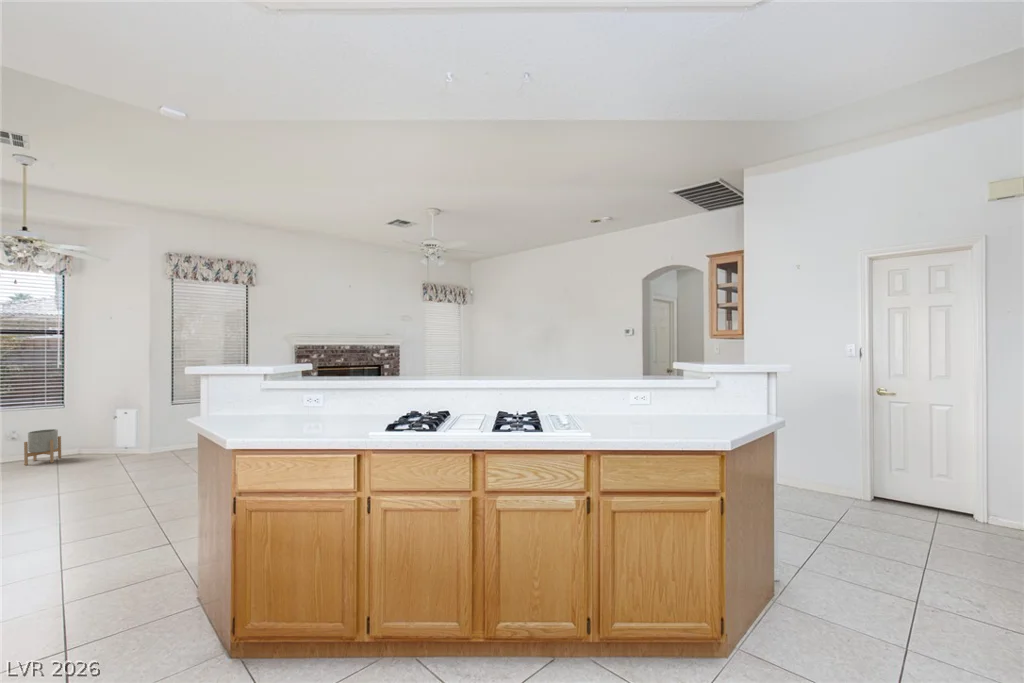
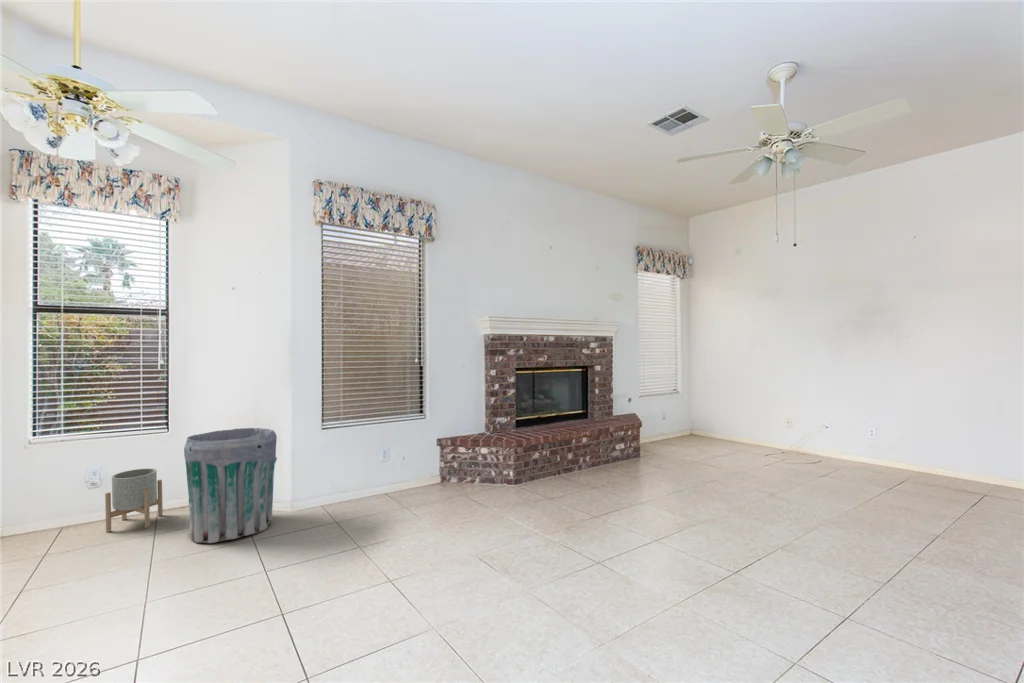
trash can: none [78,403,139,466] -> present [184,428,277,543]

